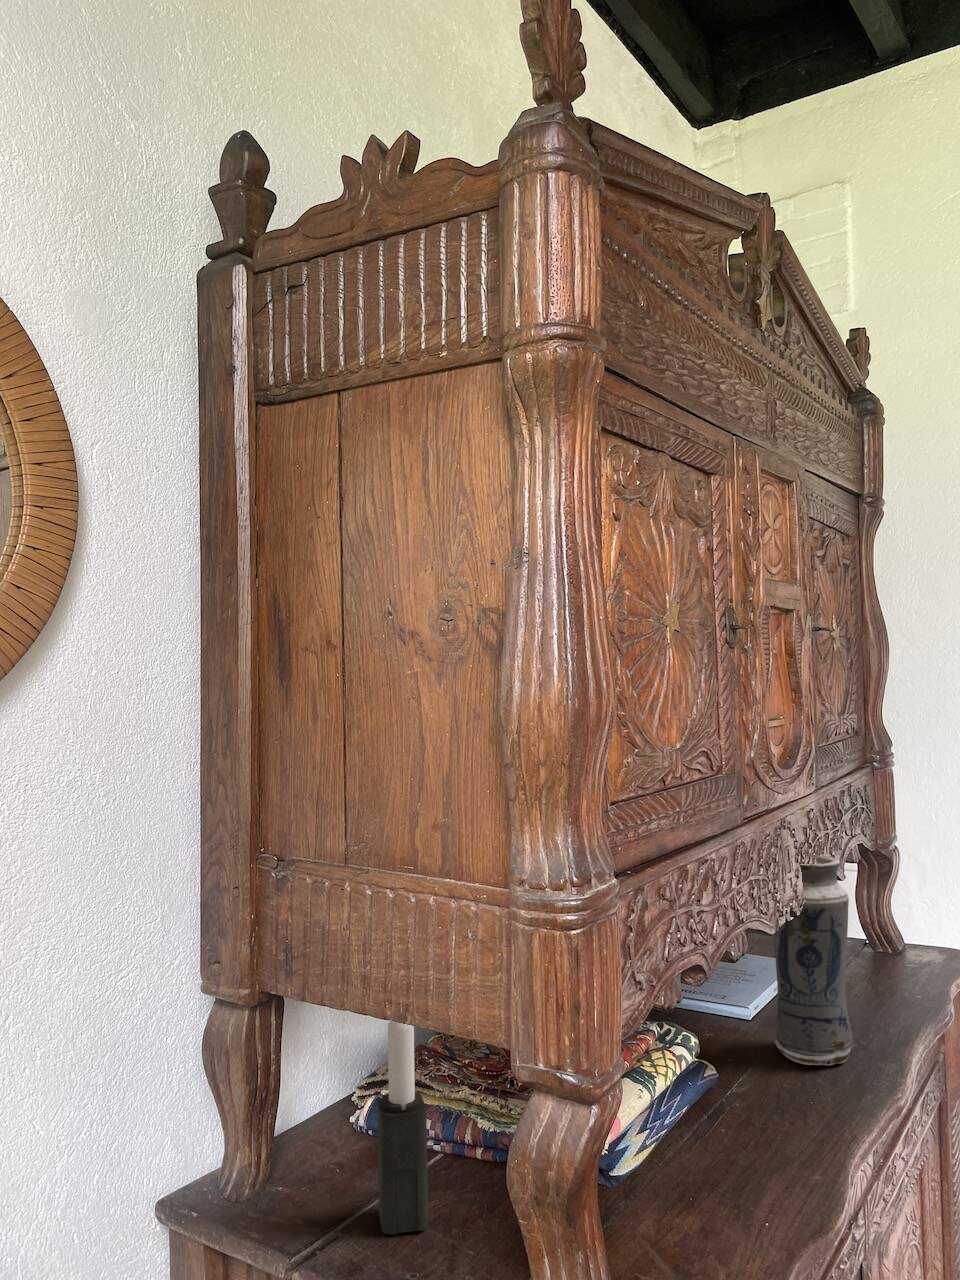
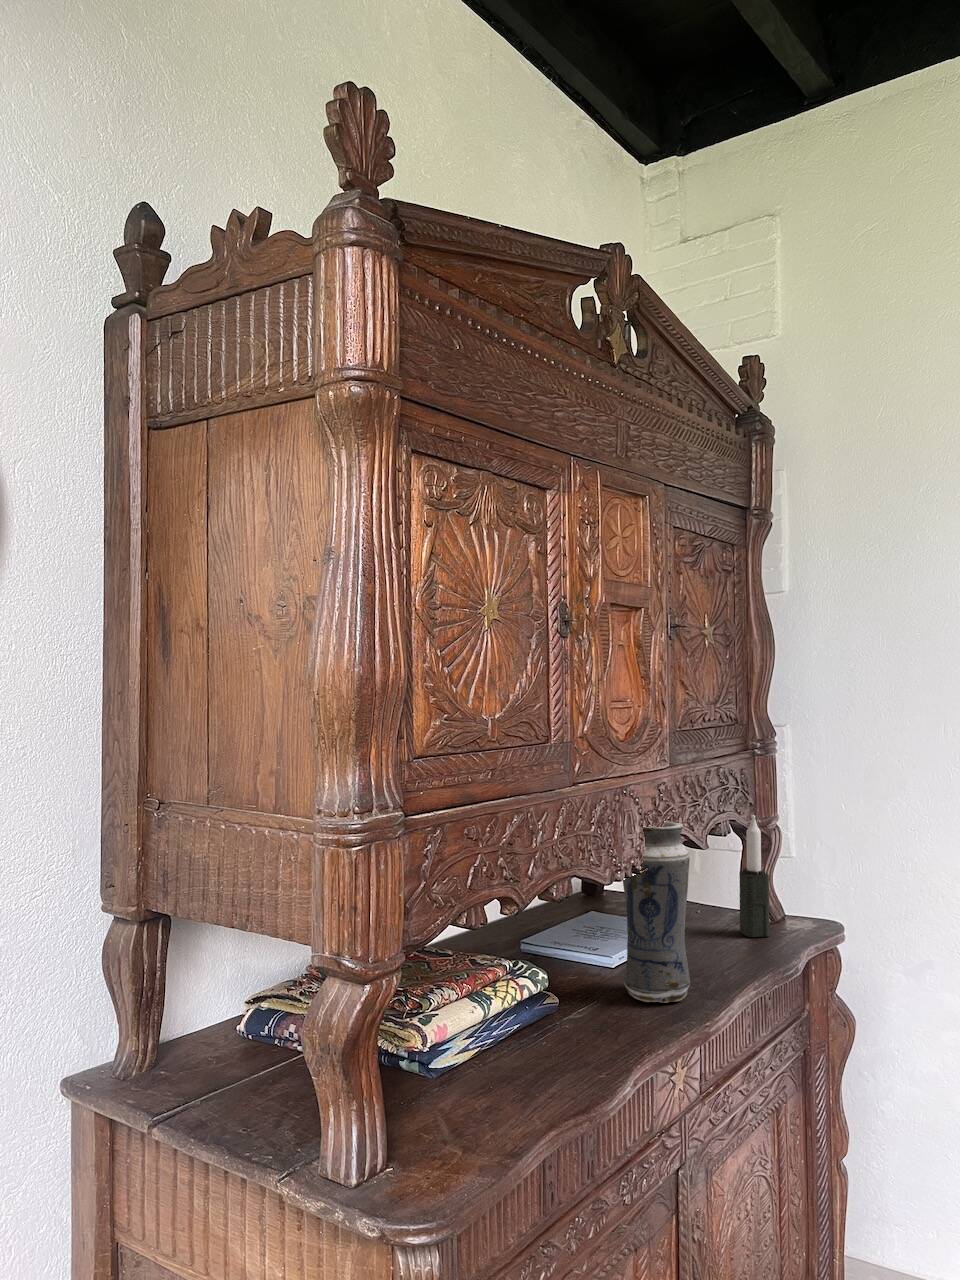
candle: present [378,1021,428,1235] -> present [739,815,769,937]

